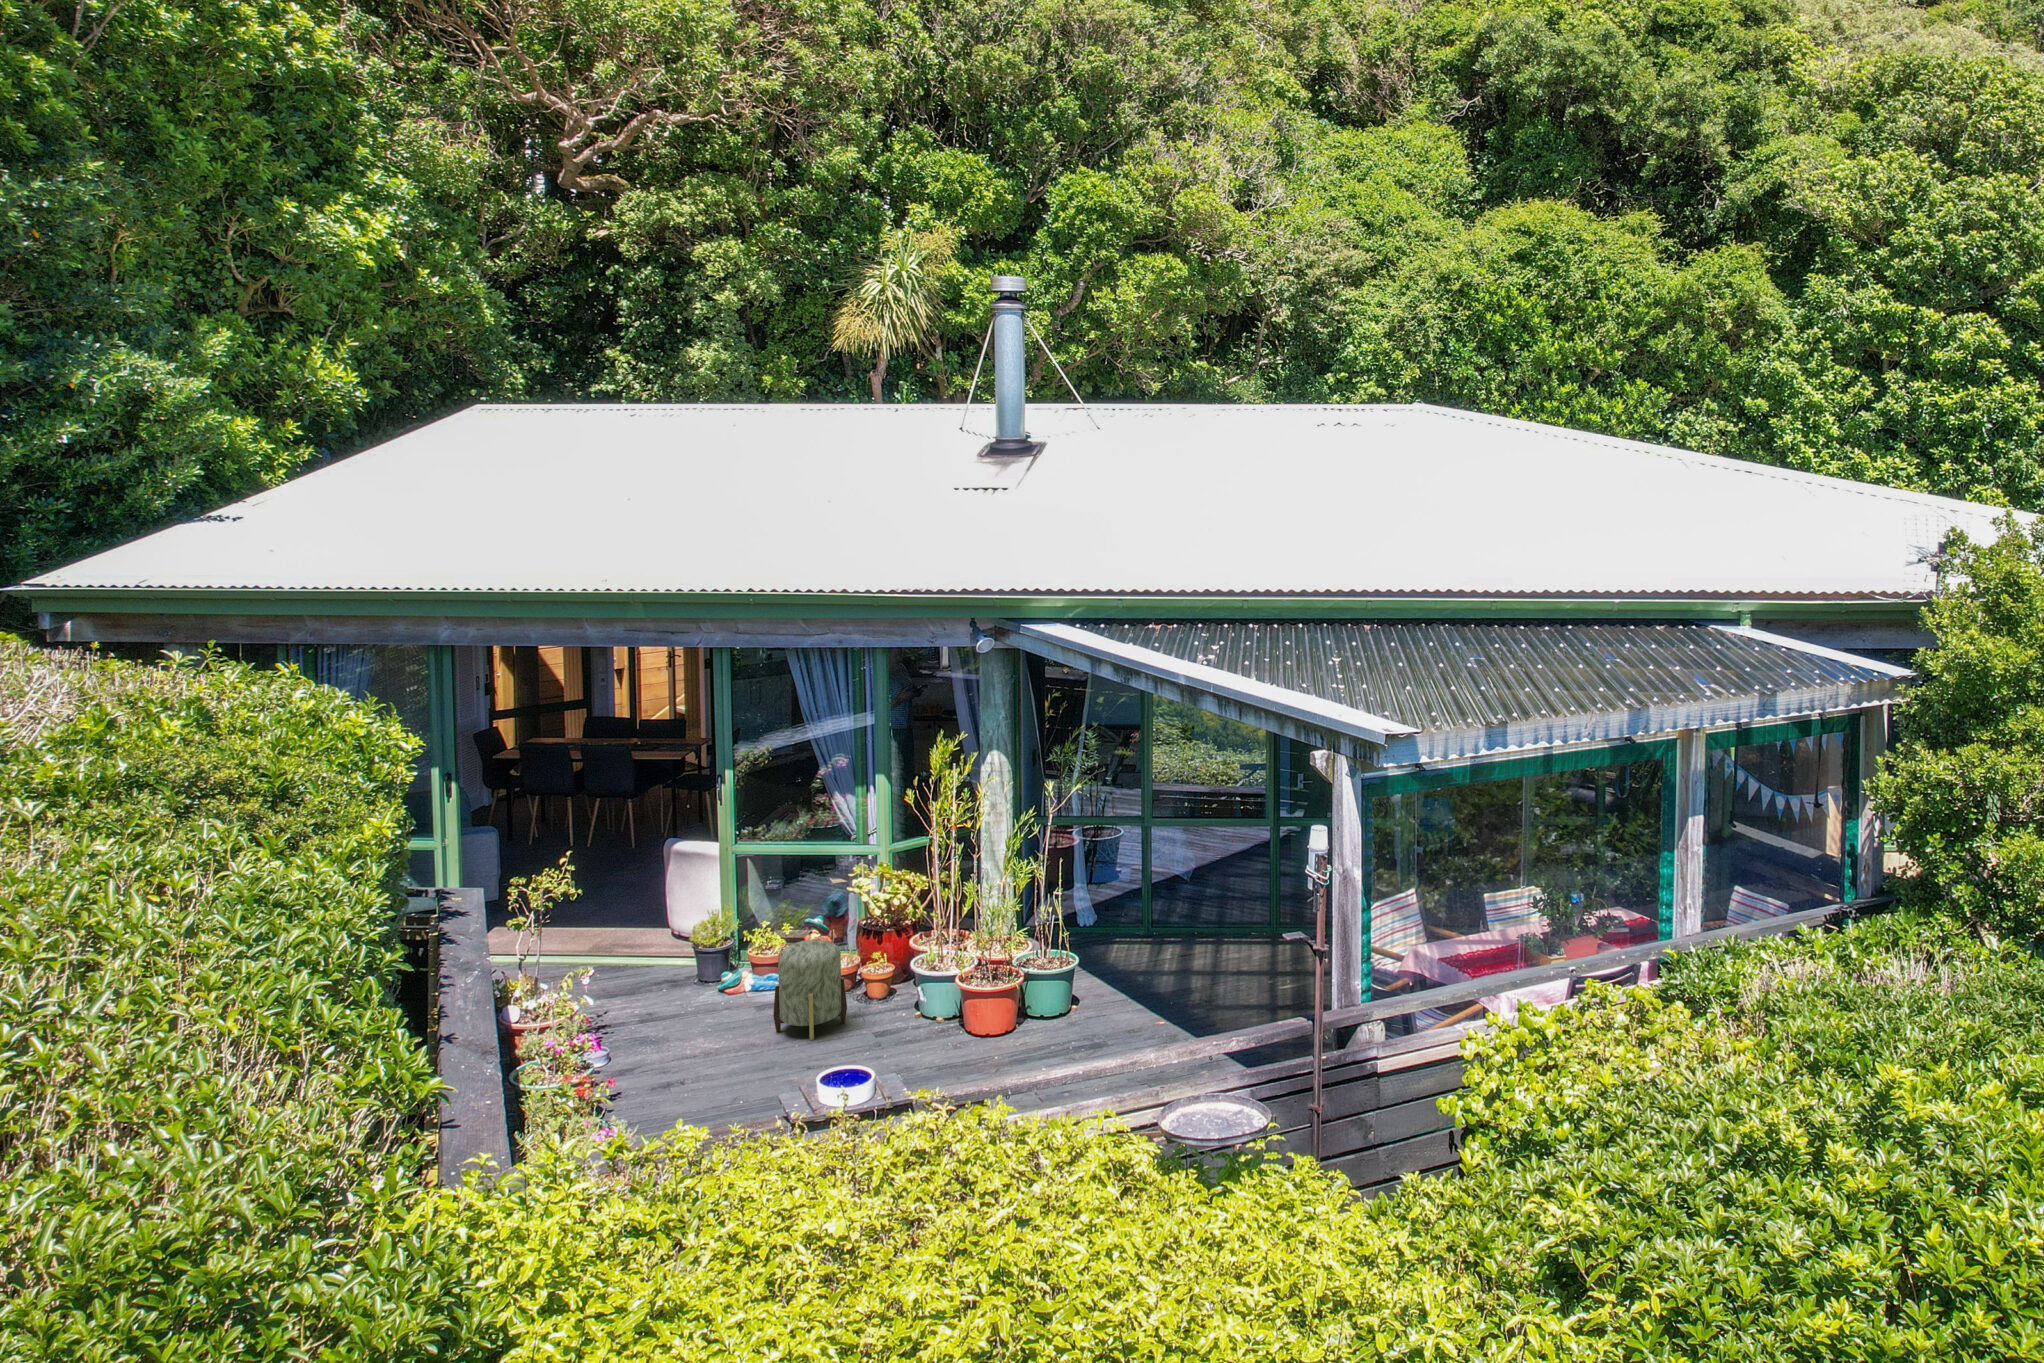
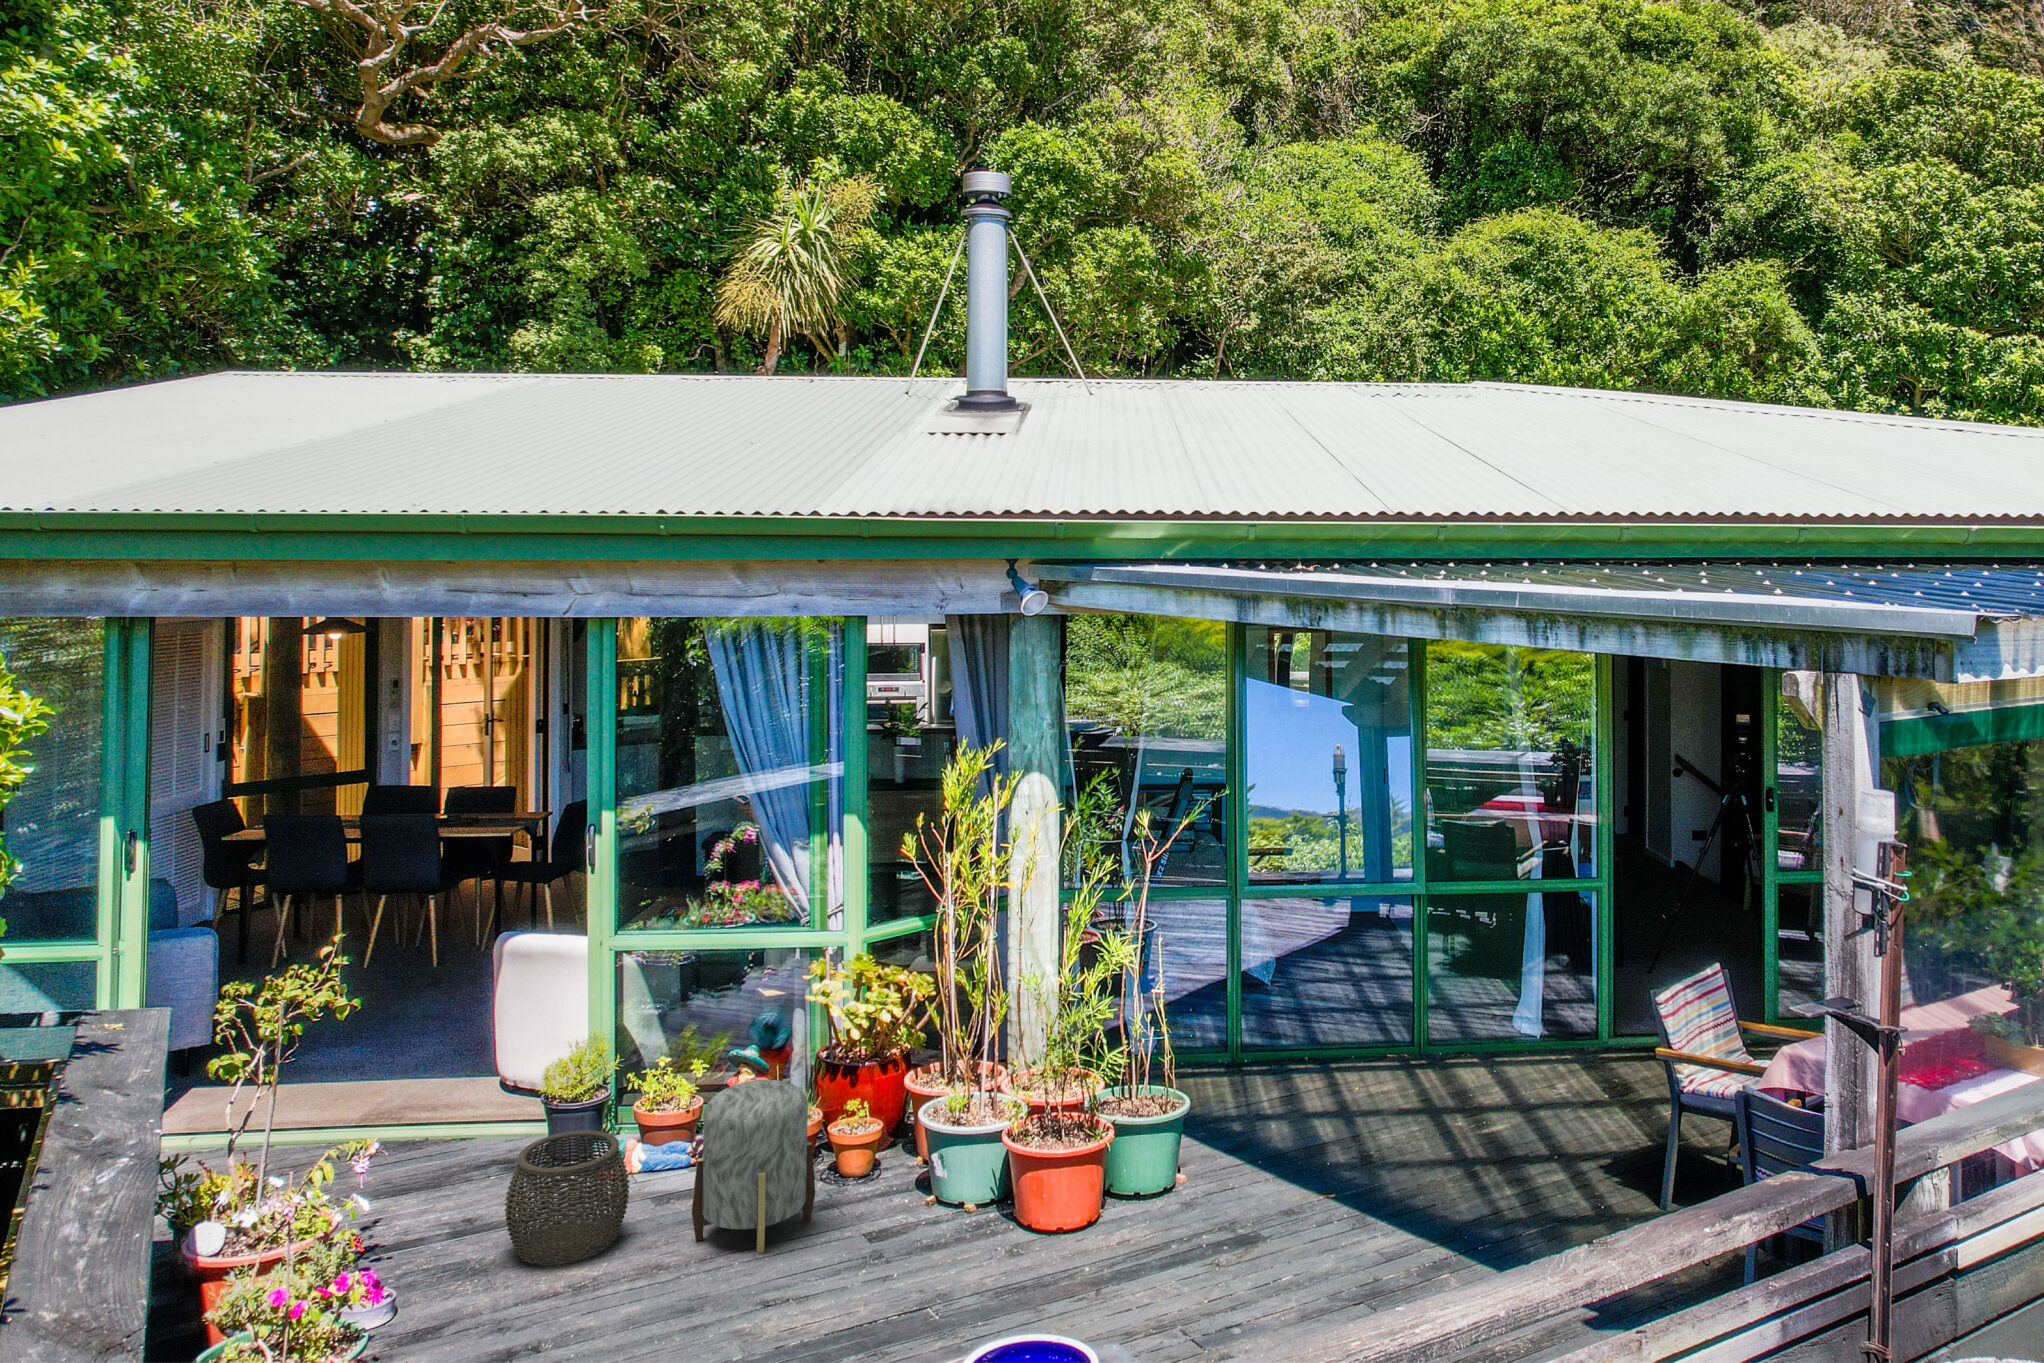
woven basket: none [667,966,739,1043] -> present [505,1130,630,1266]

